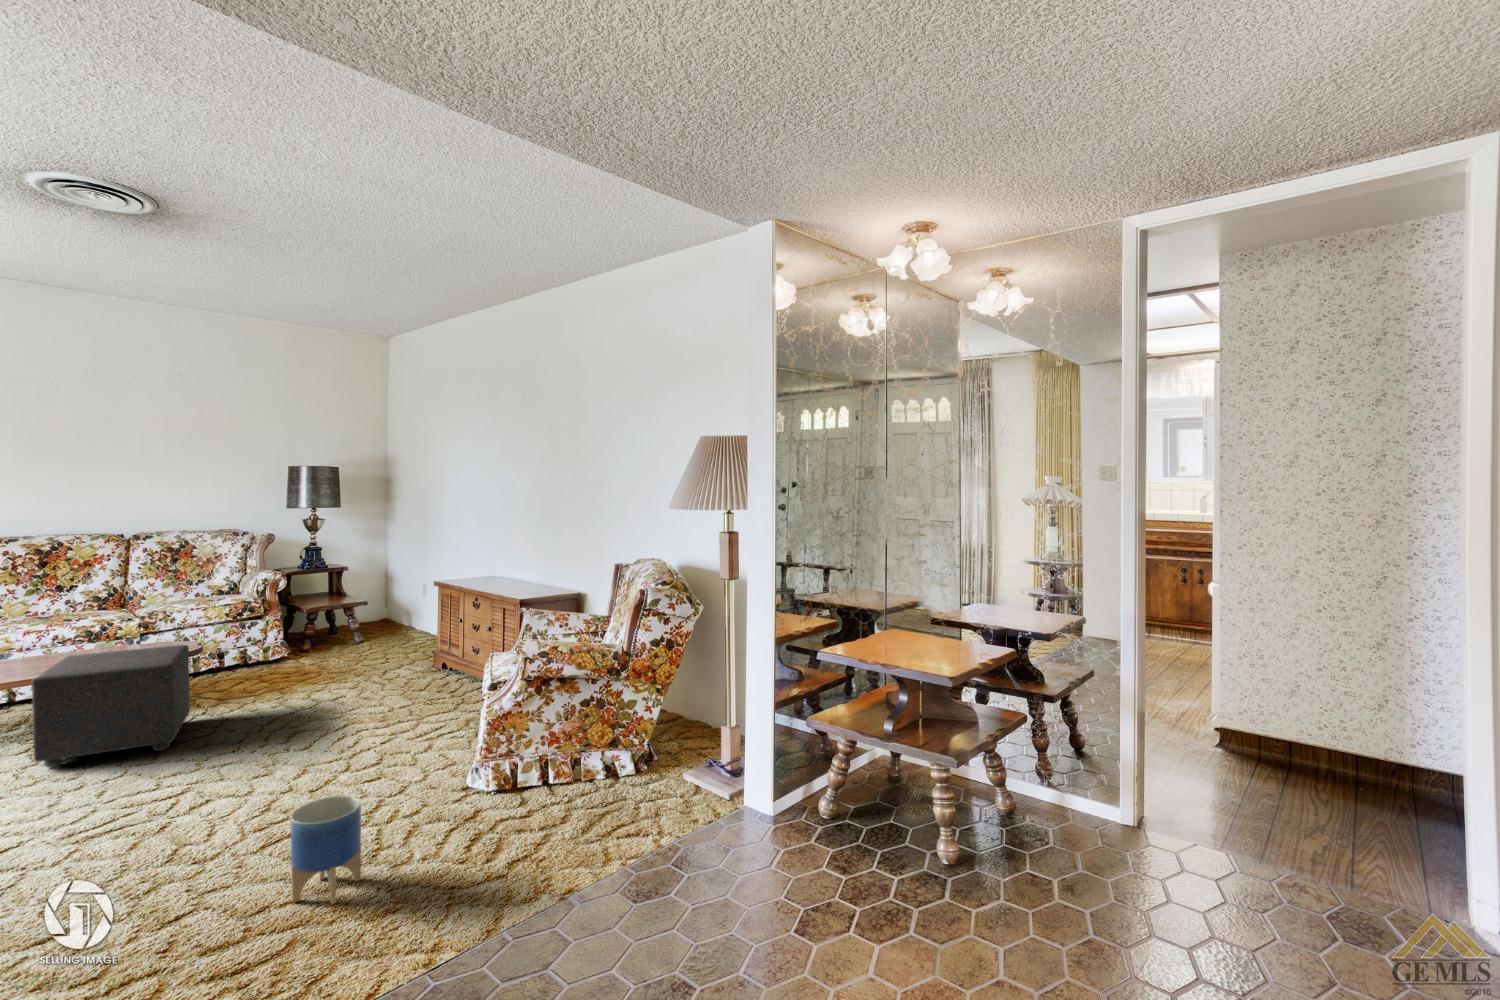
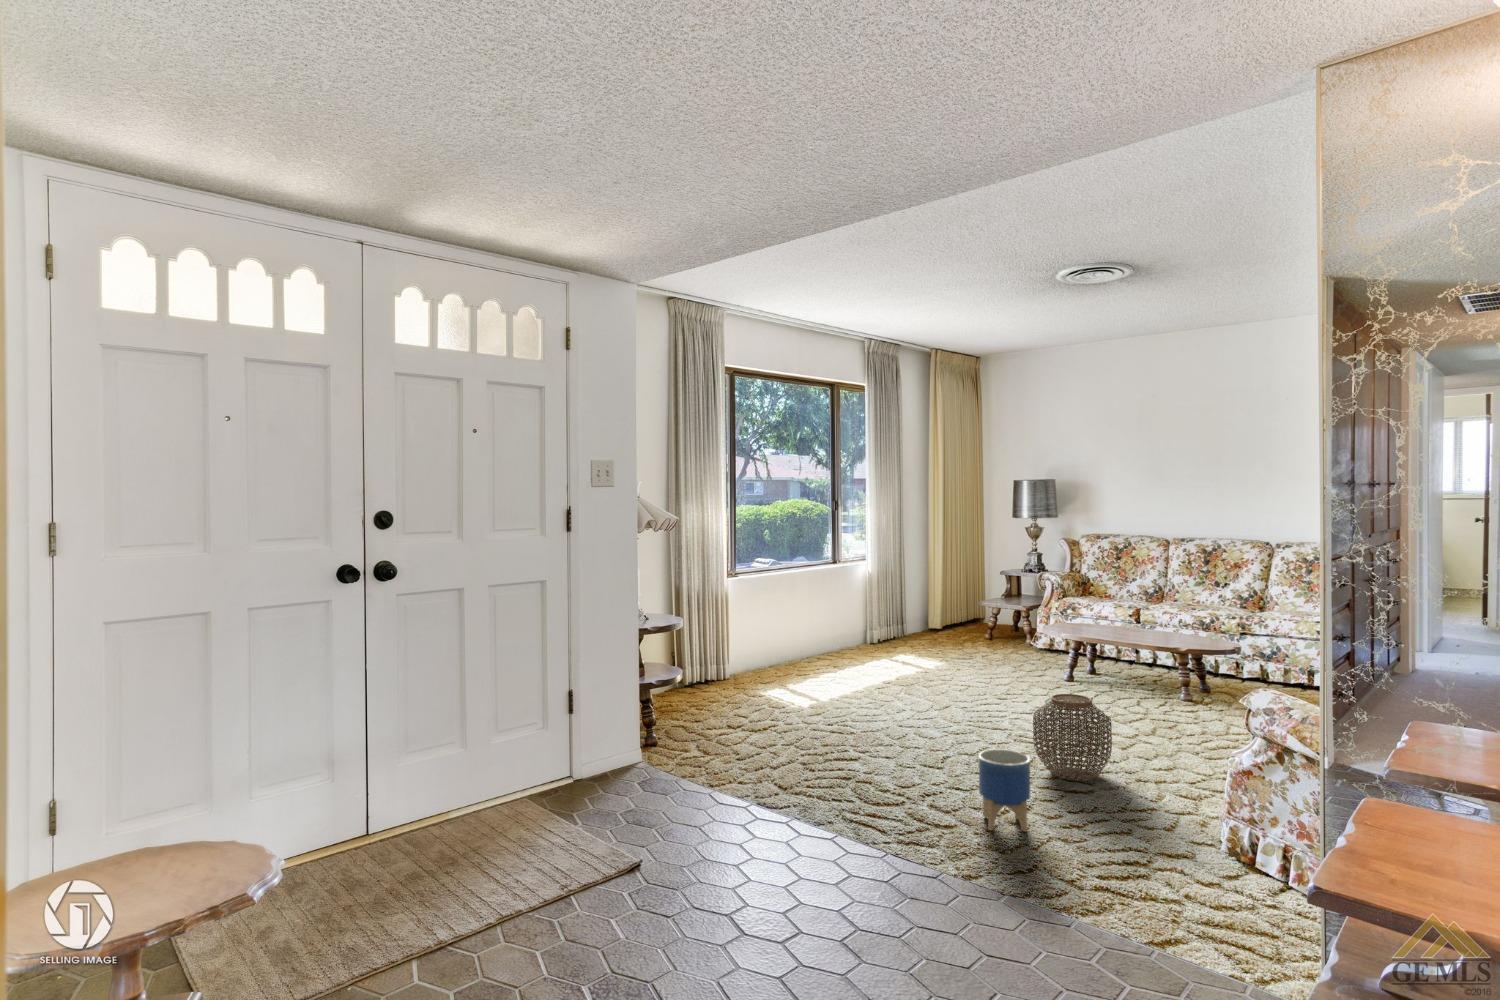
ottoman: present [32,645,190,767] -> none [1078,630,1204,722]
woven basket: none [187,724,295,833] -> present [1033,694,1112,781]

